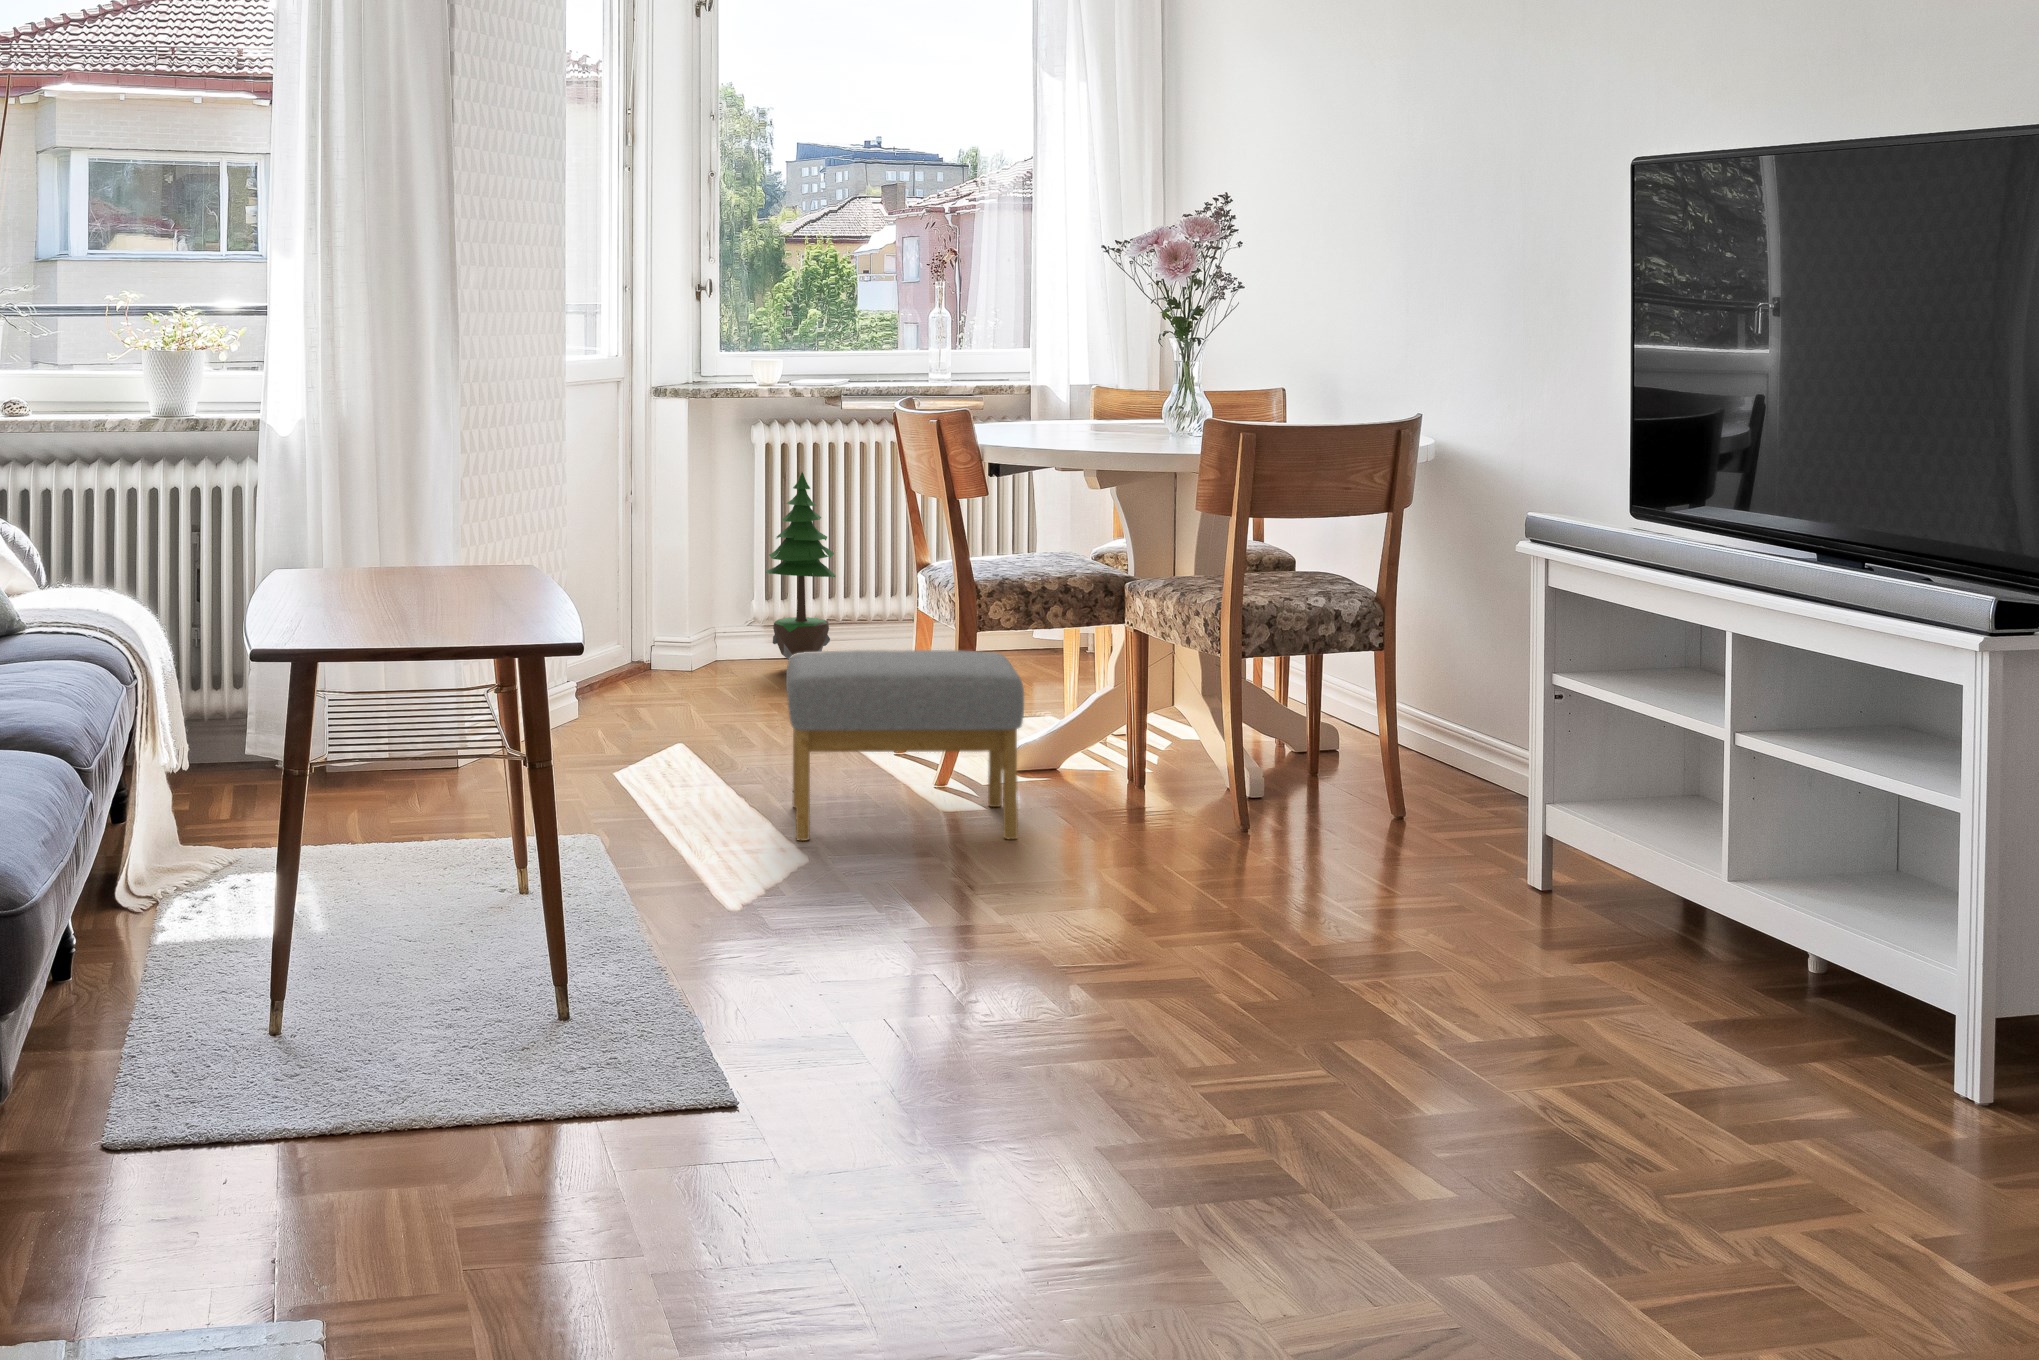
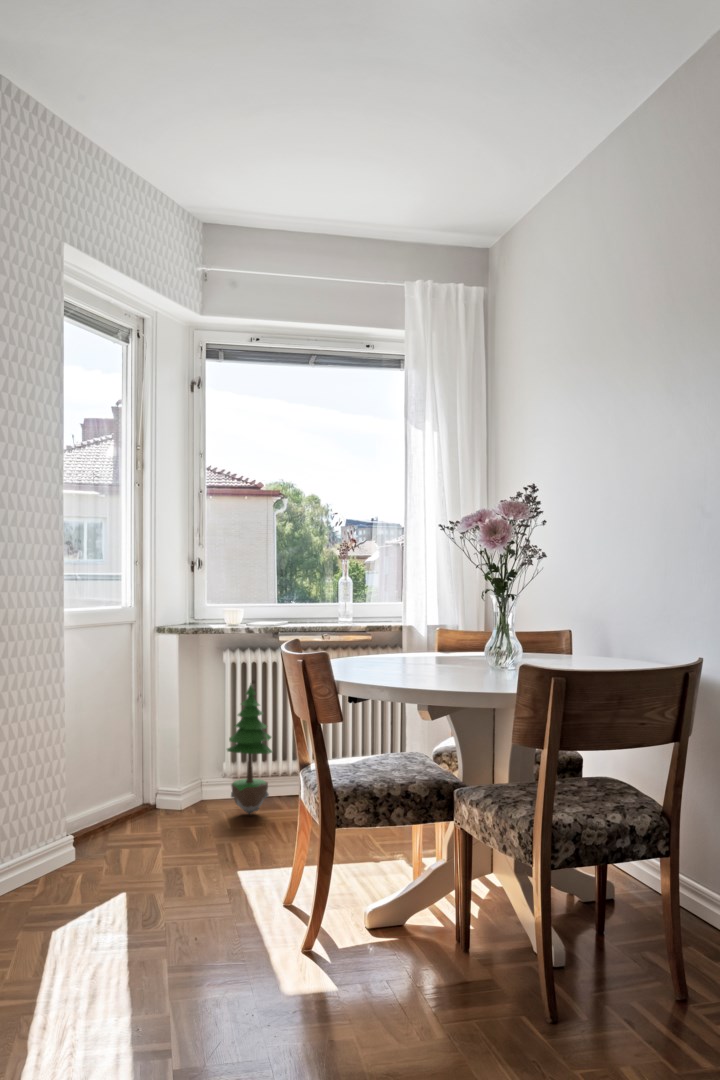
footstool: present [786,650,1024,841] -> none [143,859,357,1055]

